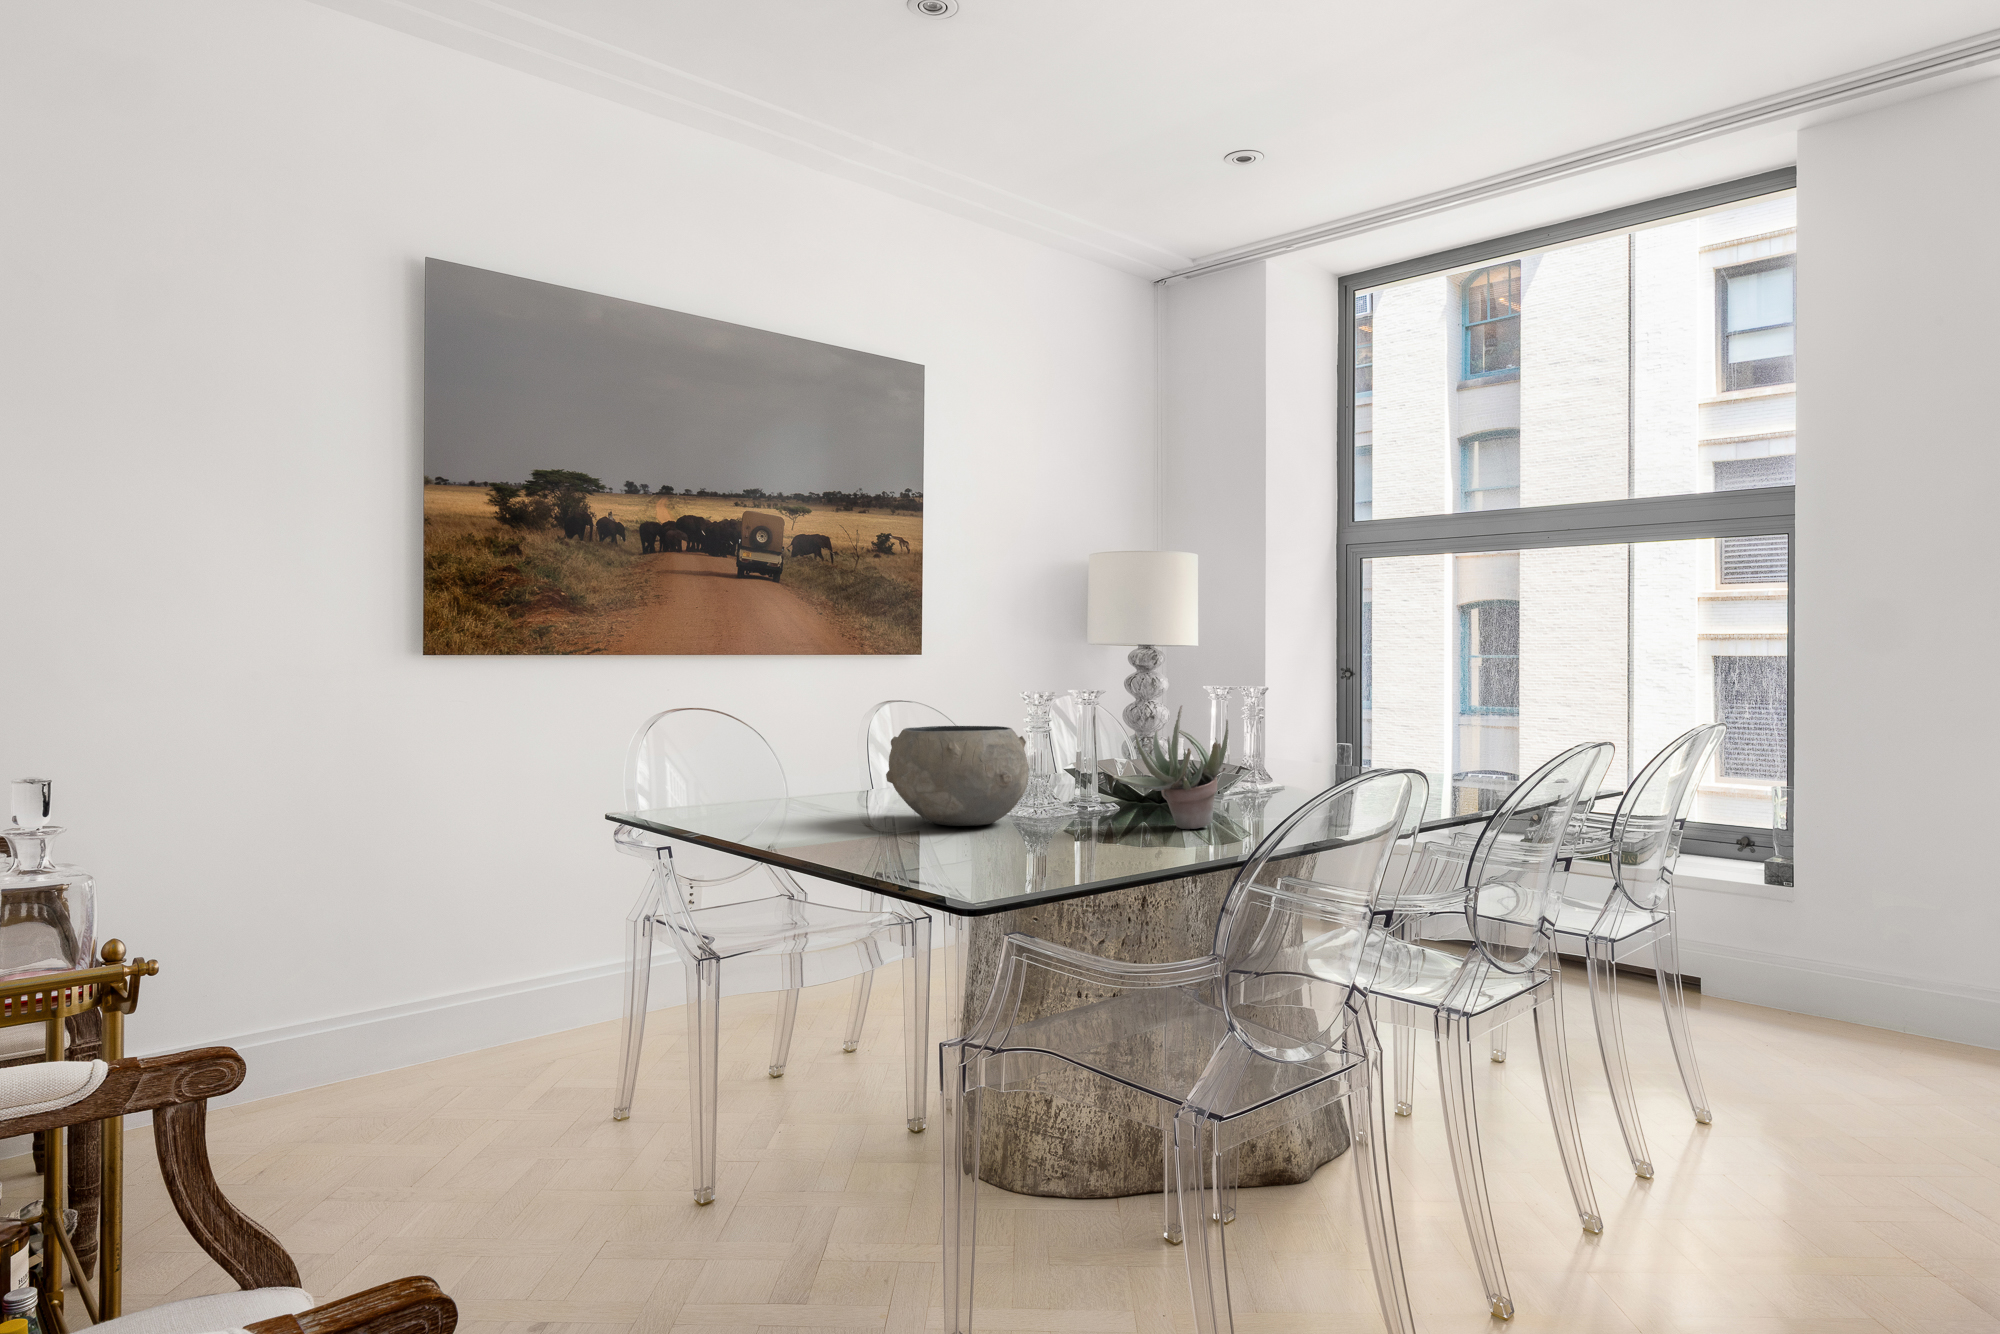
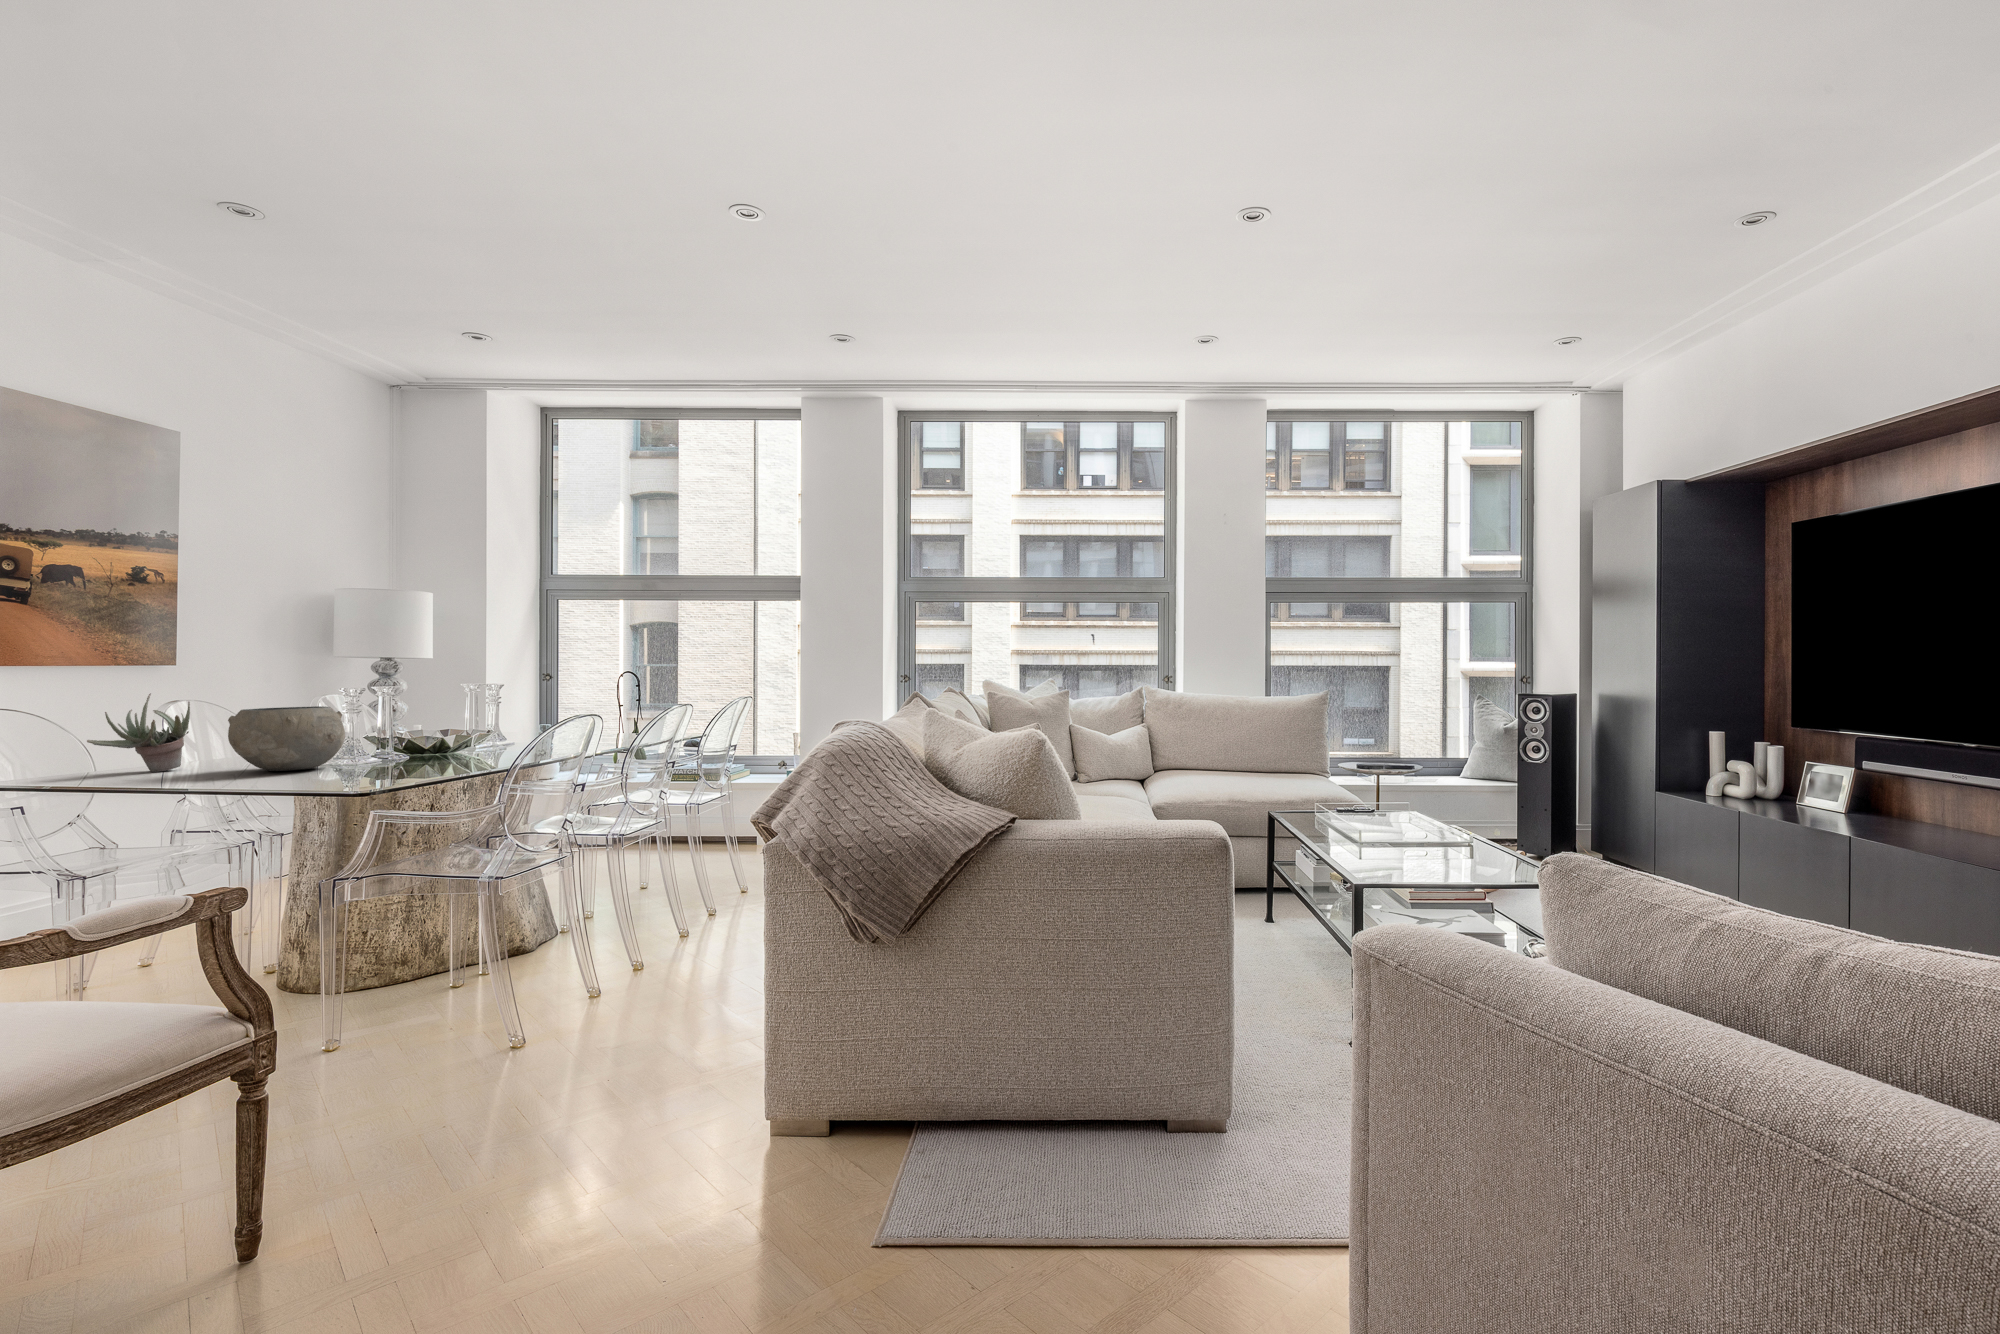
succulent plant: present [1113,705,1228,829] -> present [87,693,190,772]

